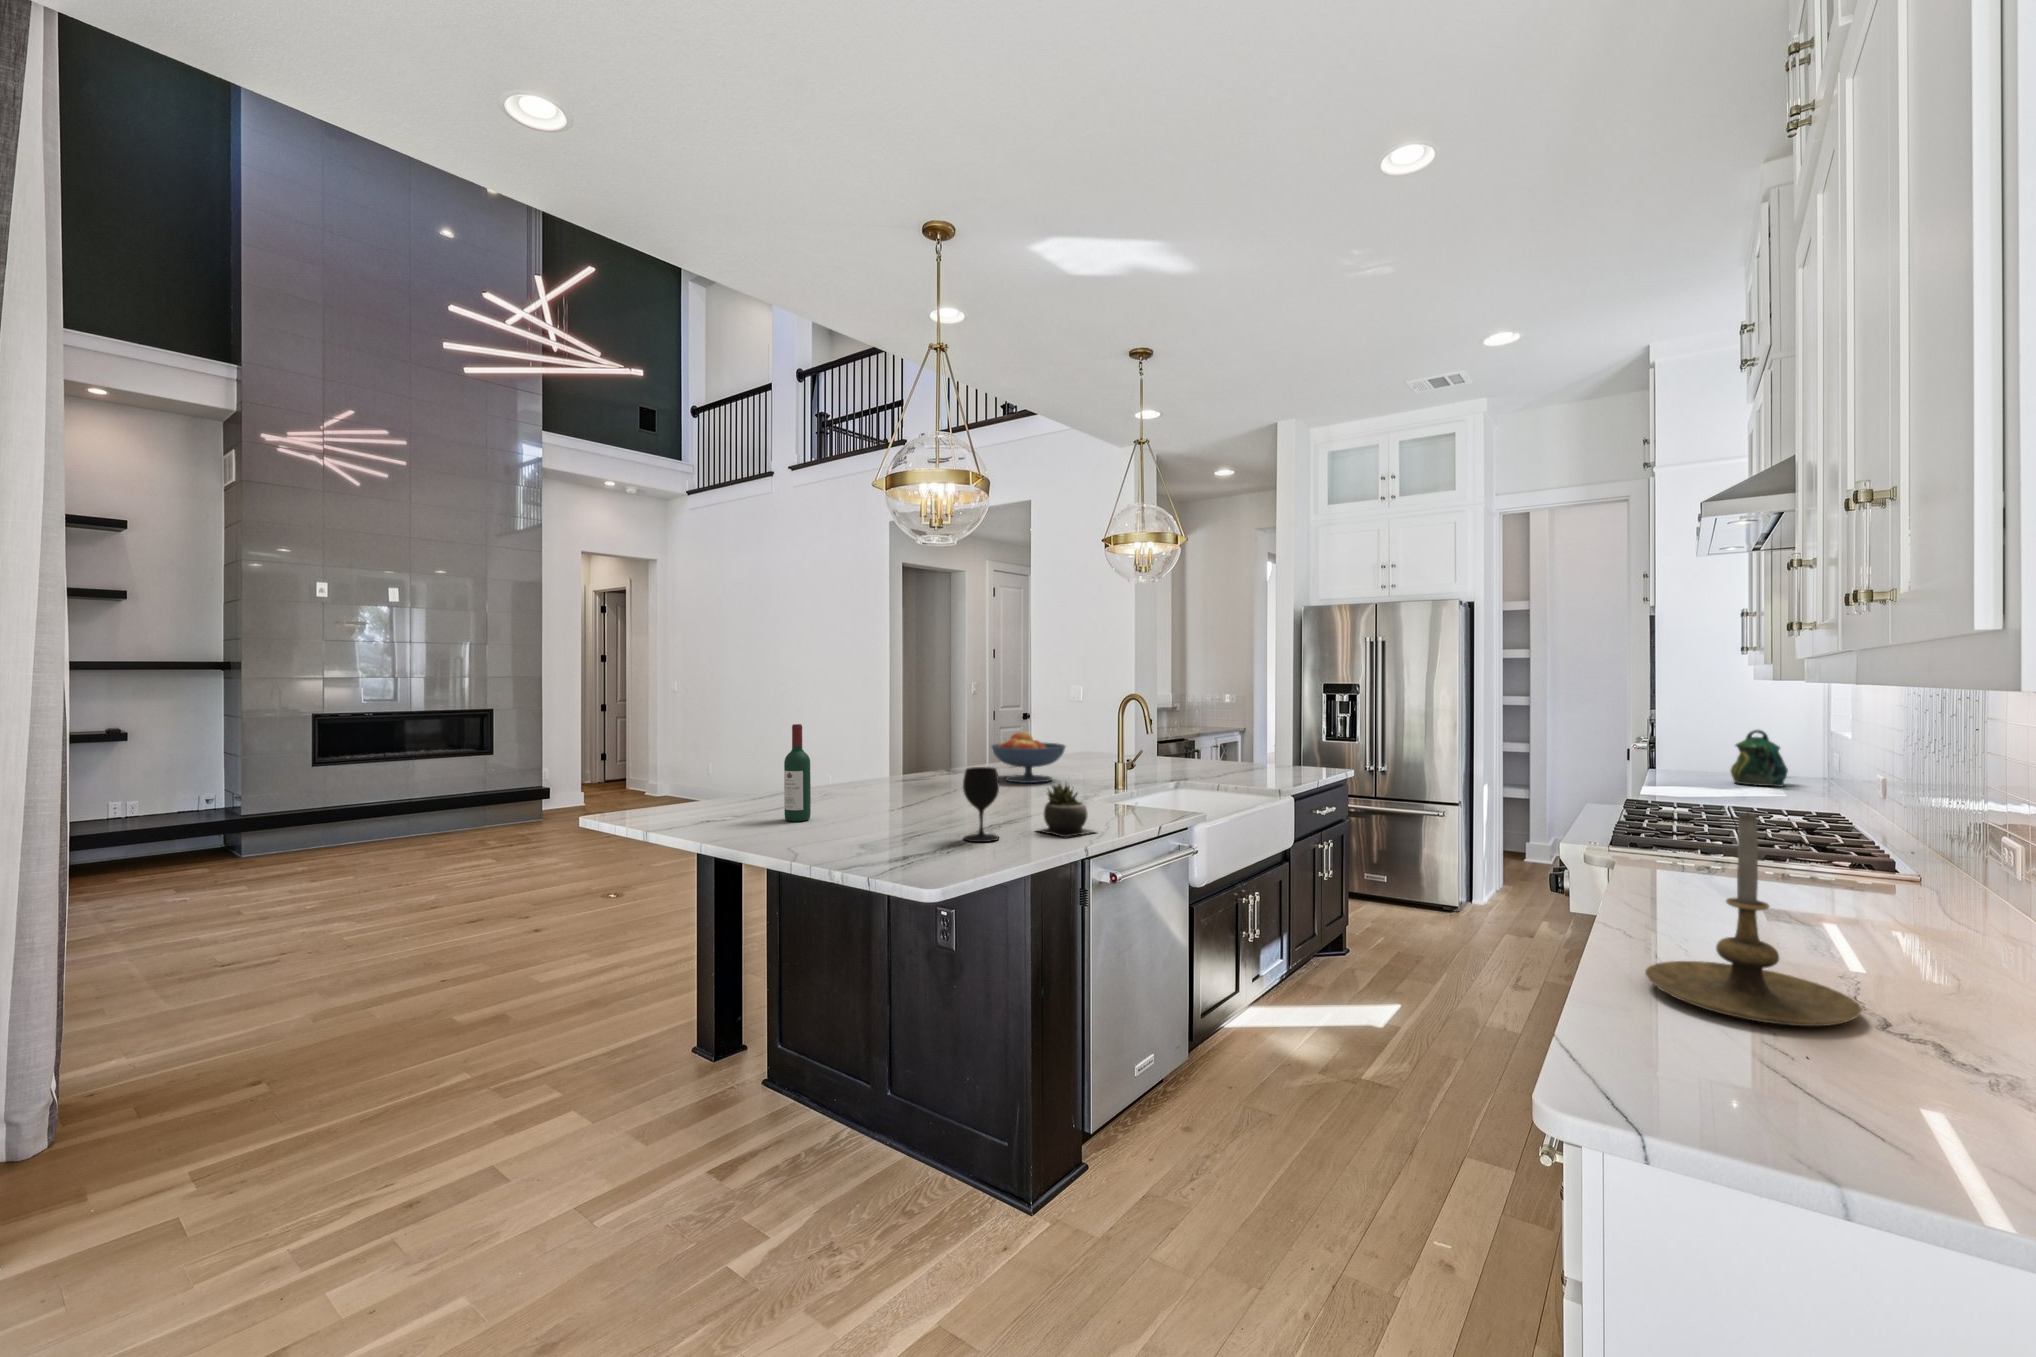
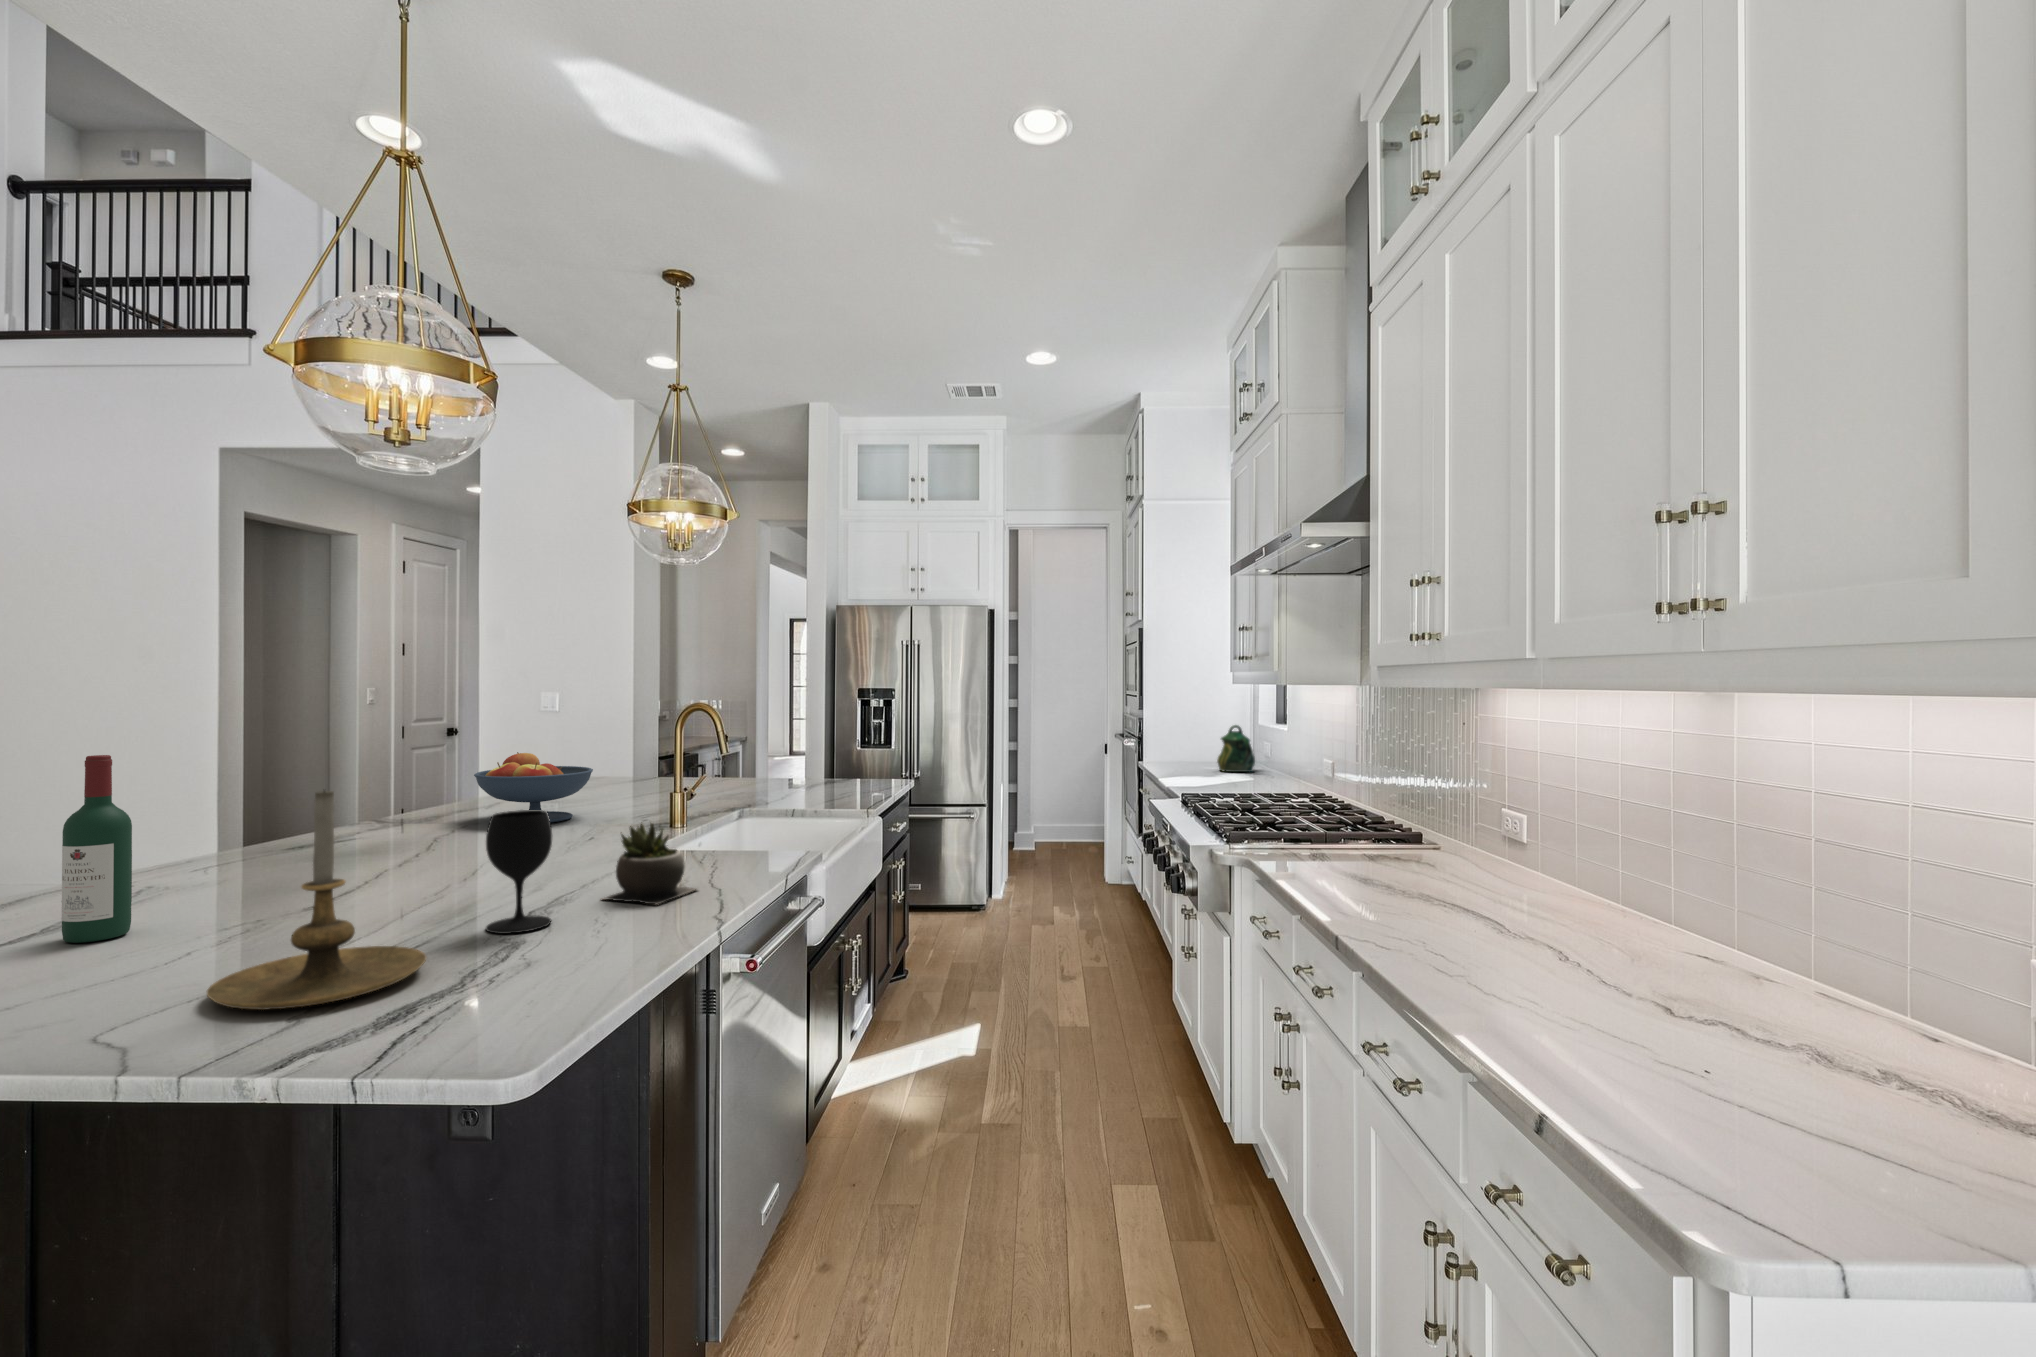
candle holder: present [1645,813,1862,1026] -> present [207,791,426,1010]

